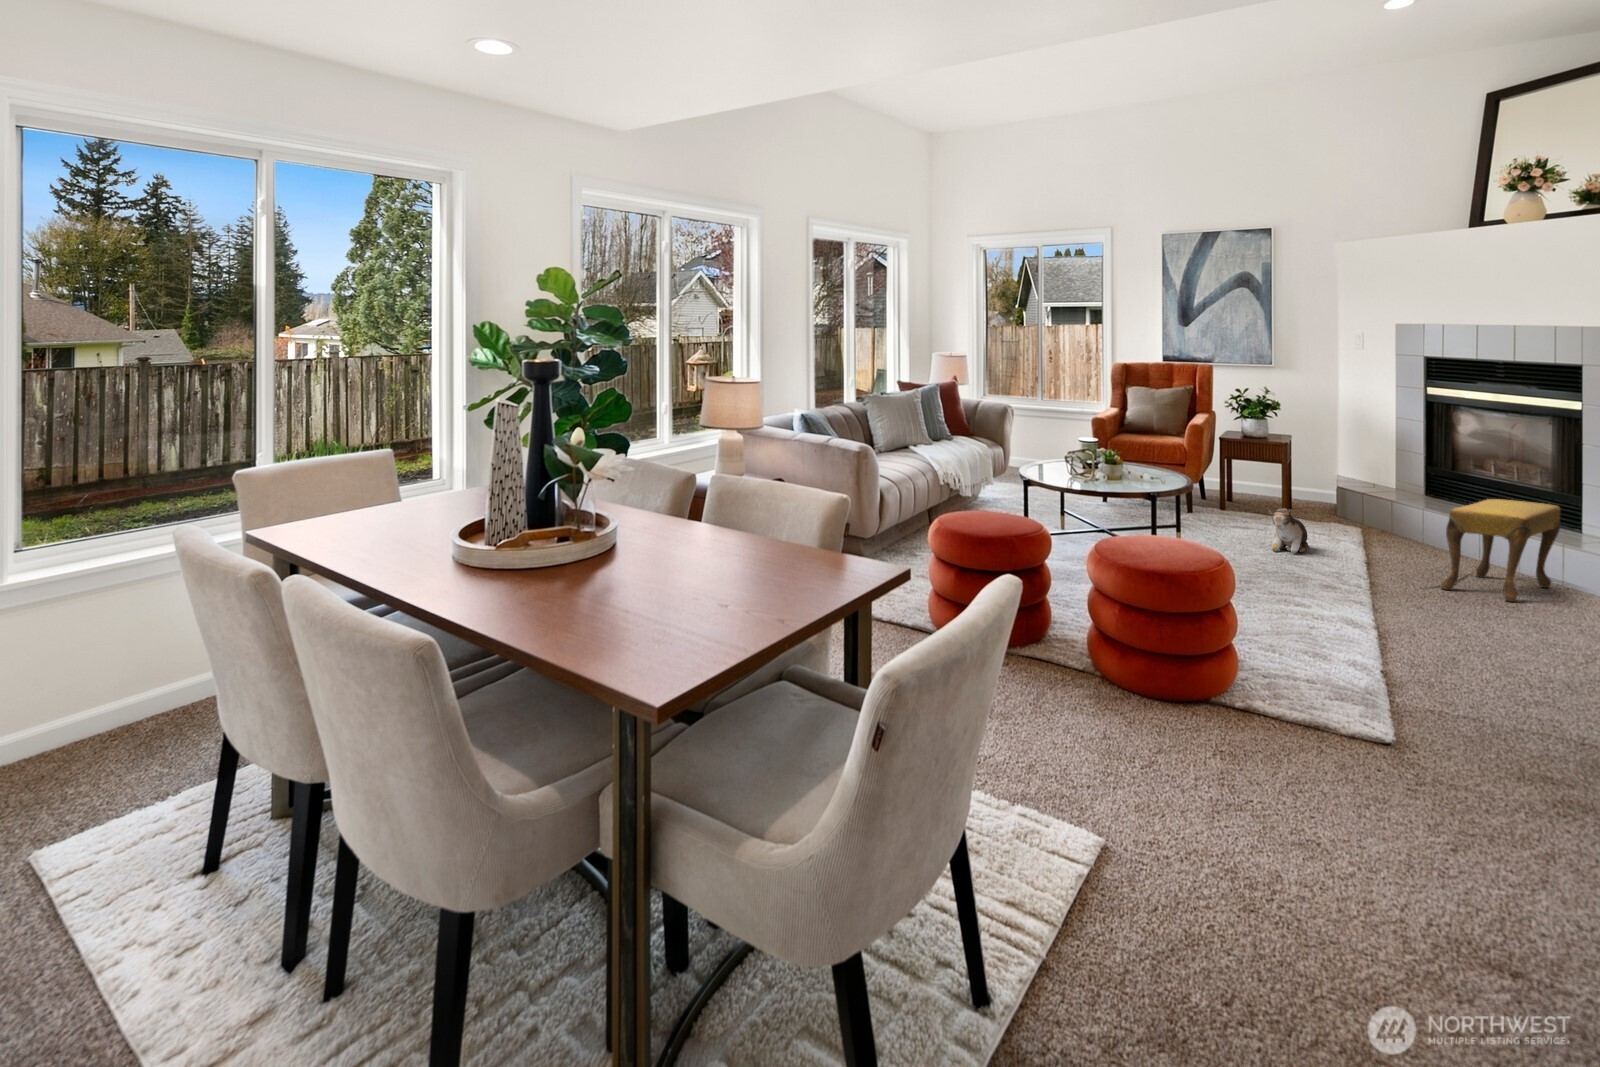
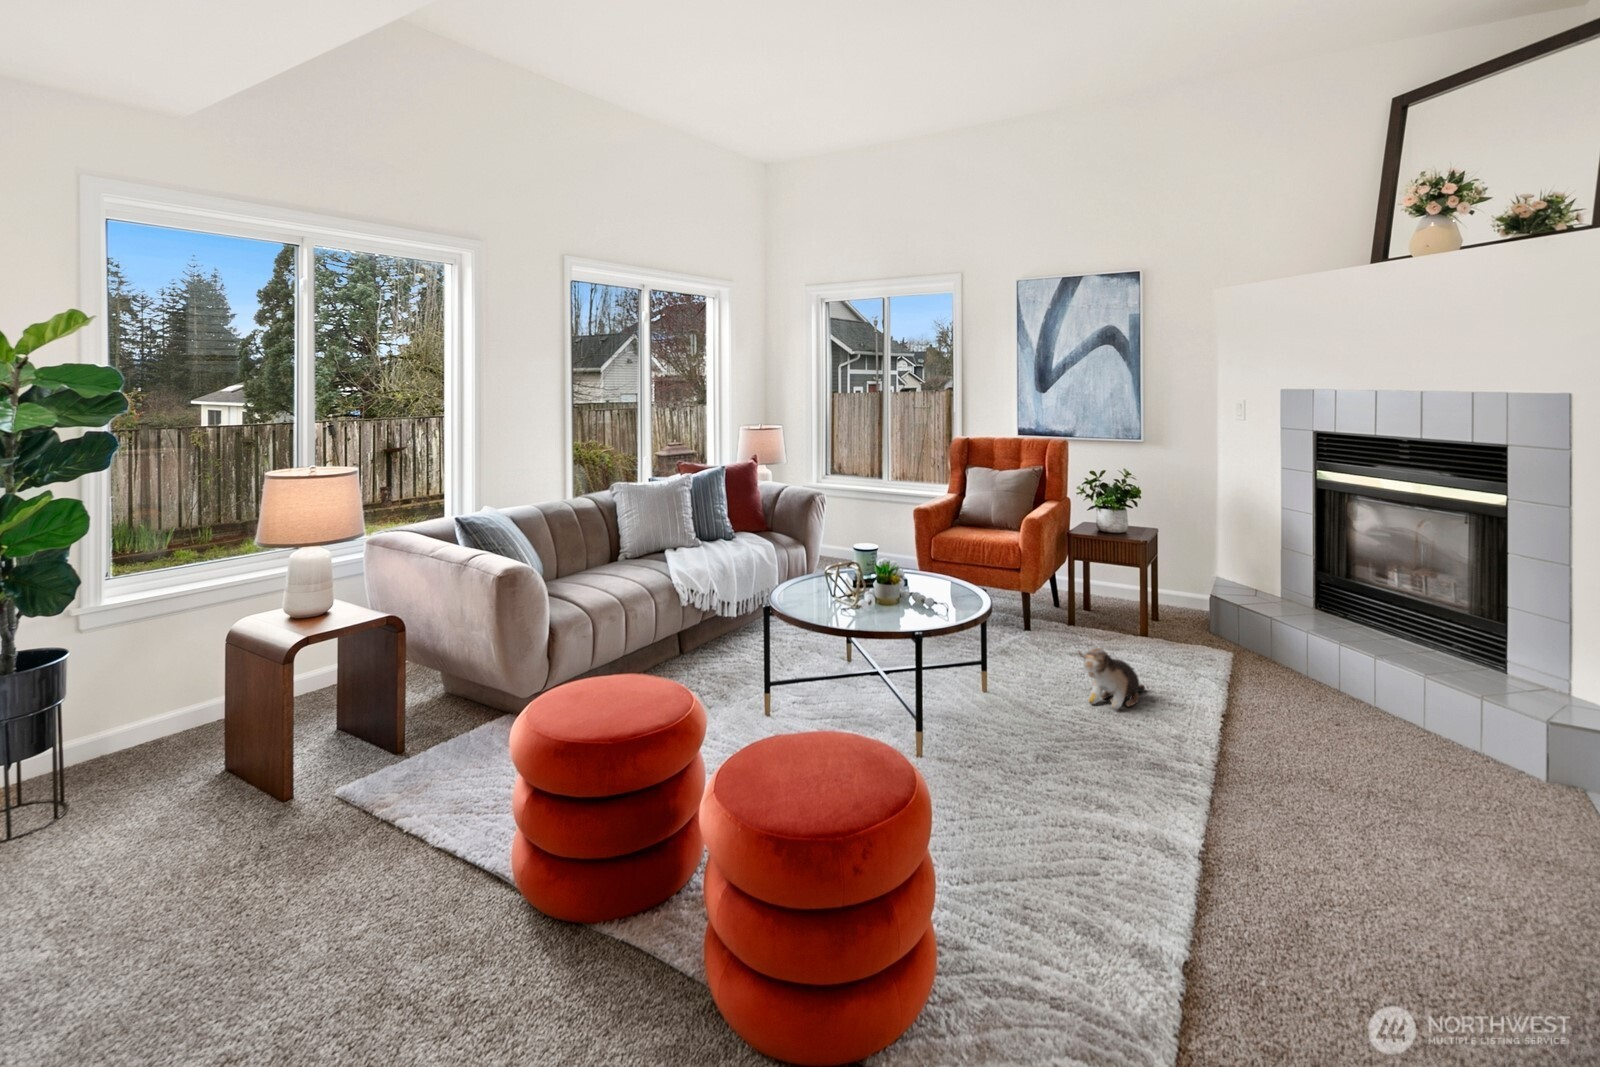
footstool: present [1441,499,1560,602] -> none [1297,652,1477,833]

